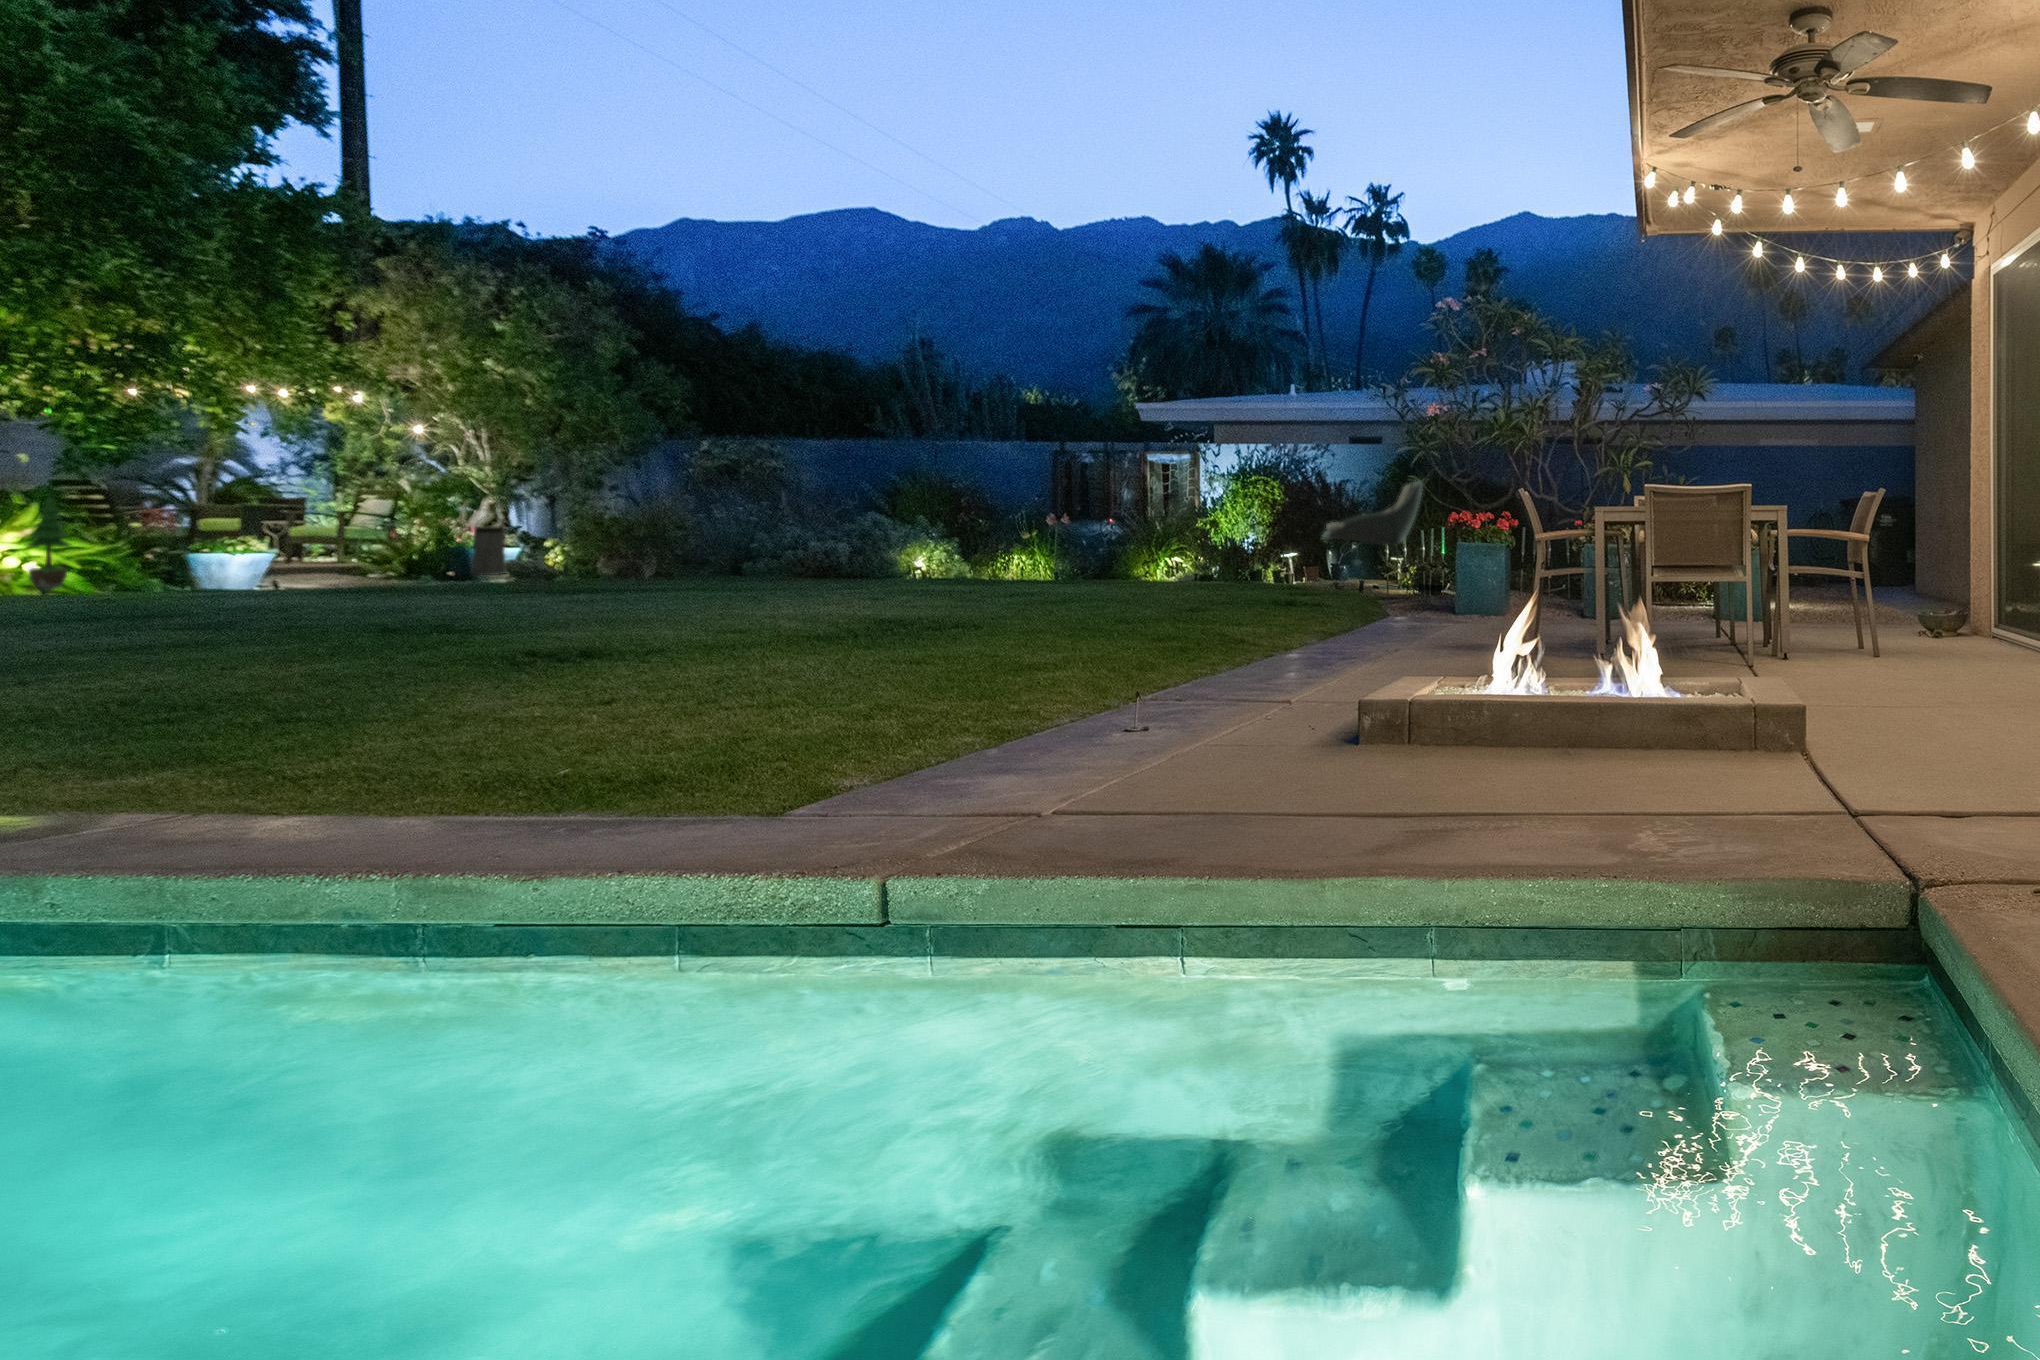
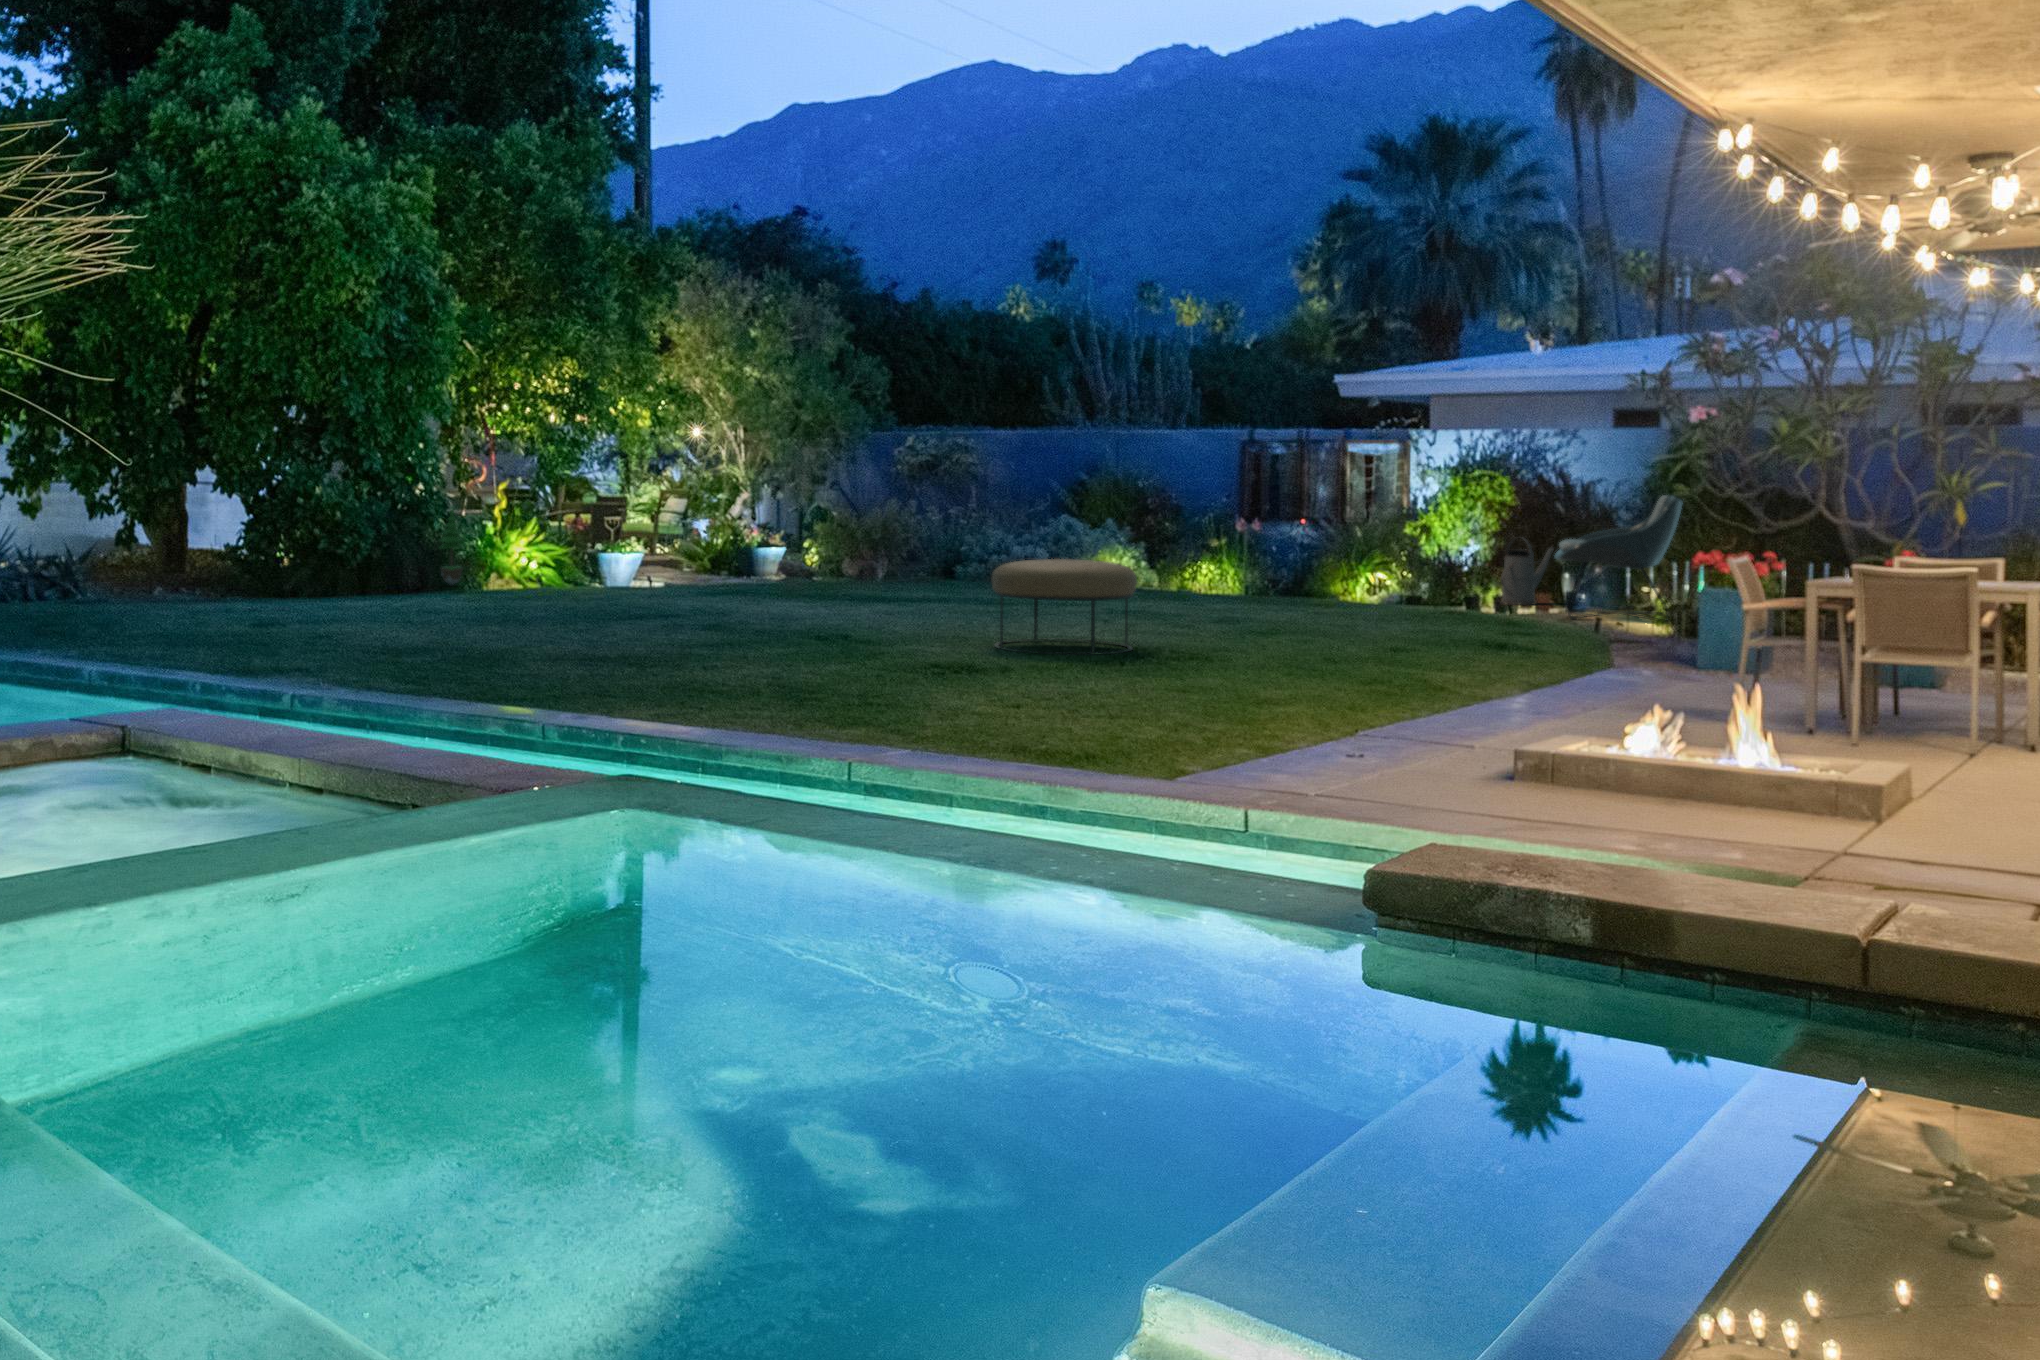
watering can: present [471,516,506,575] -> present [1501,538,1553,605]
ottoman: none [748,530,923,632] -> present [991,559,1137,655]

